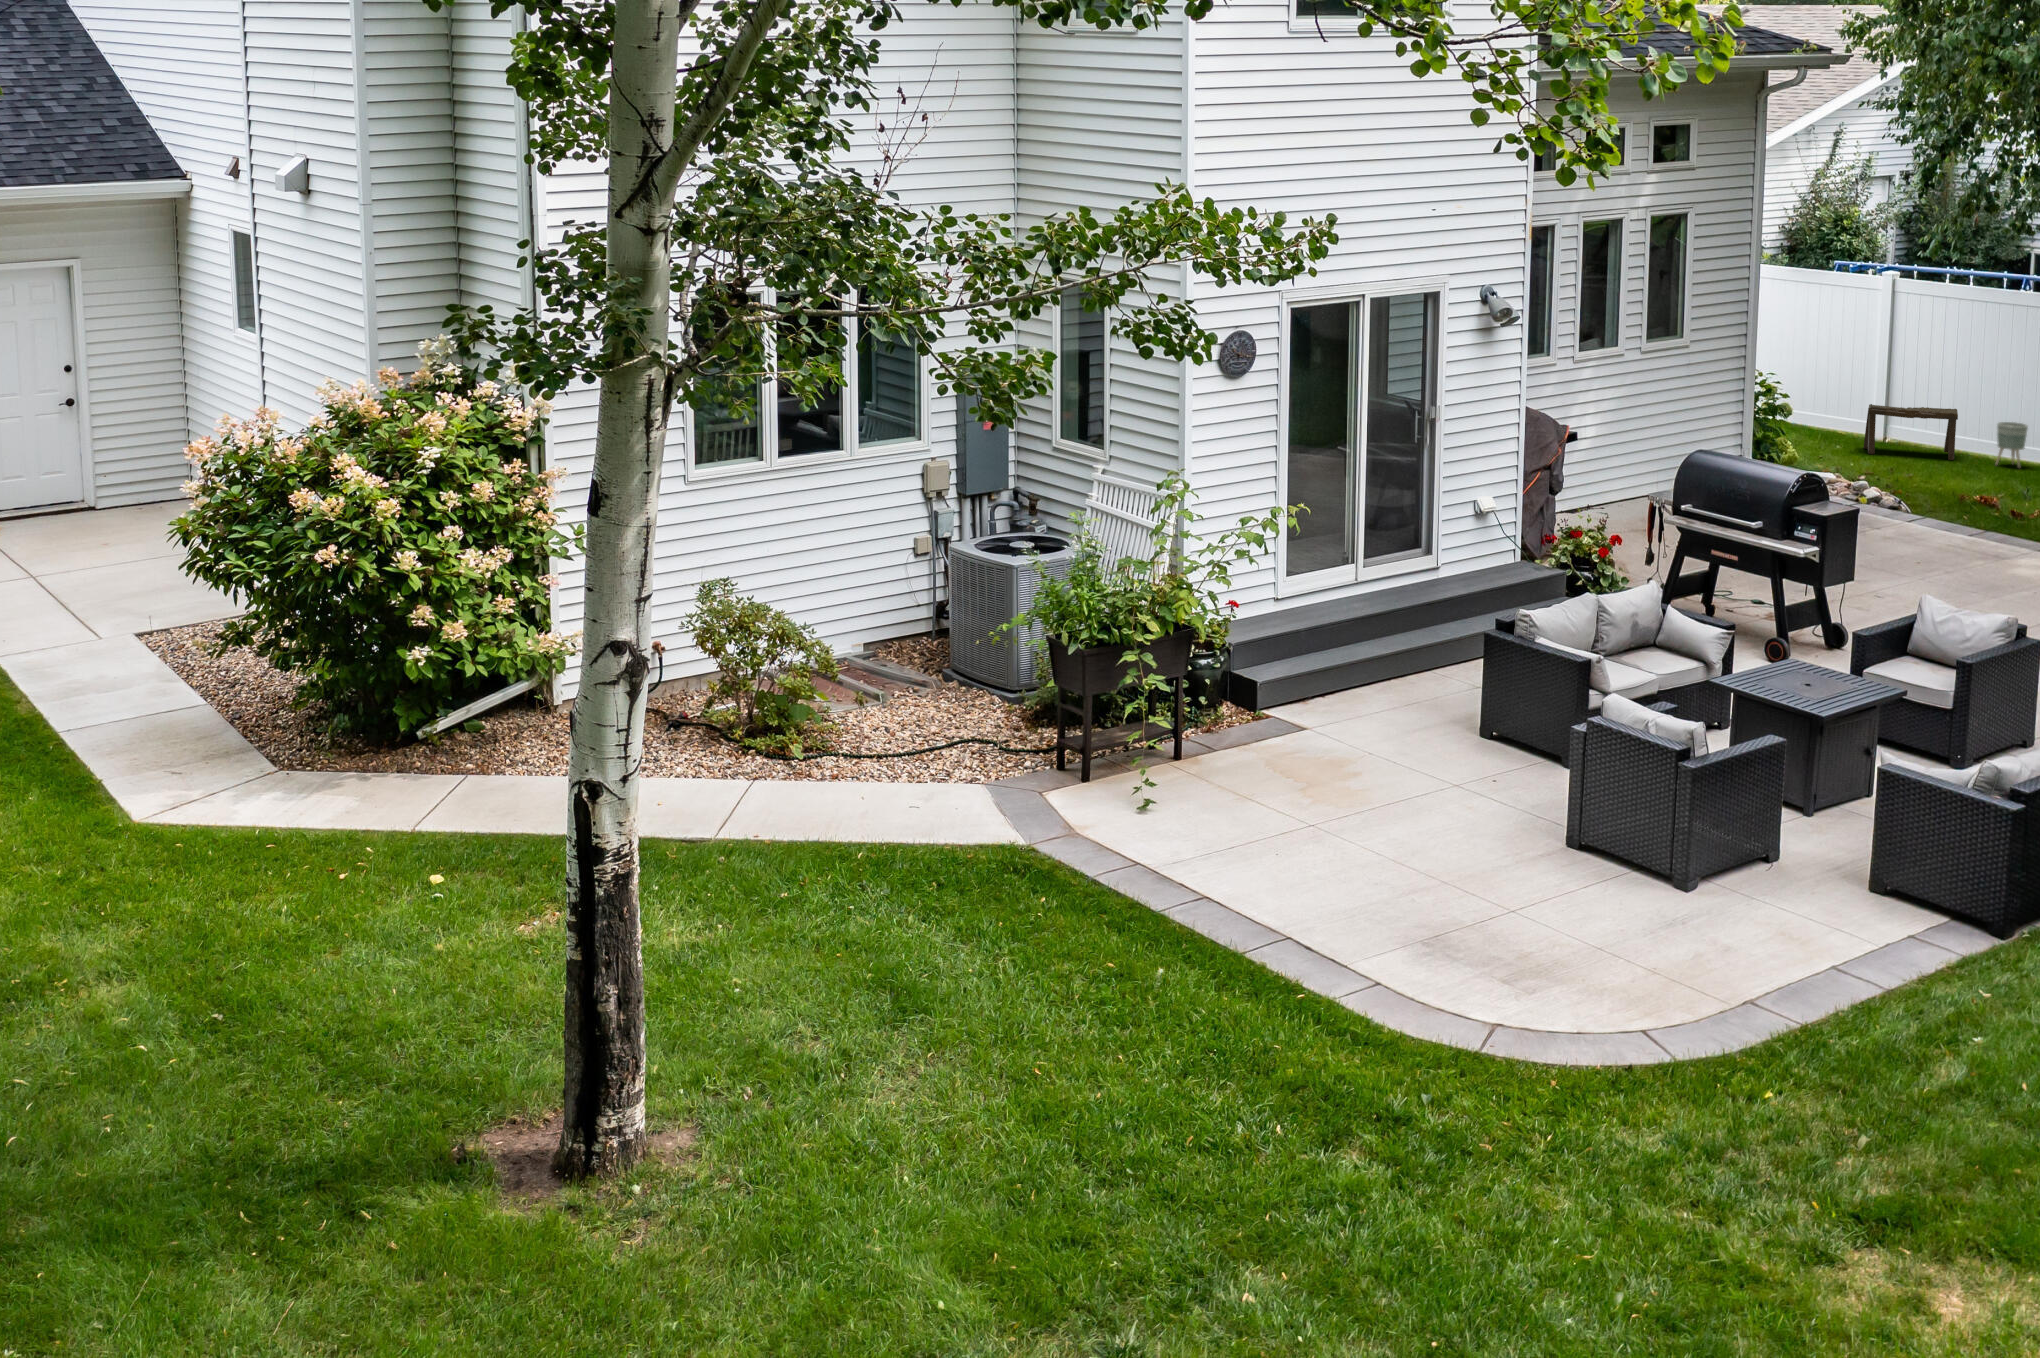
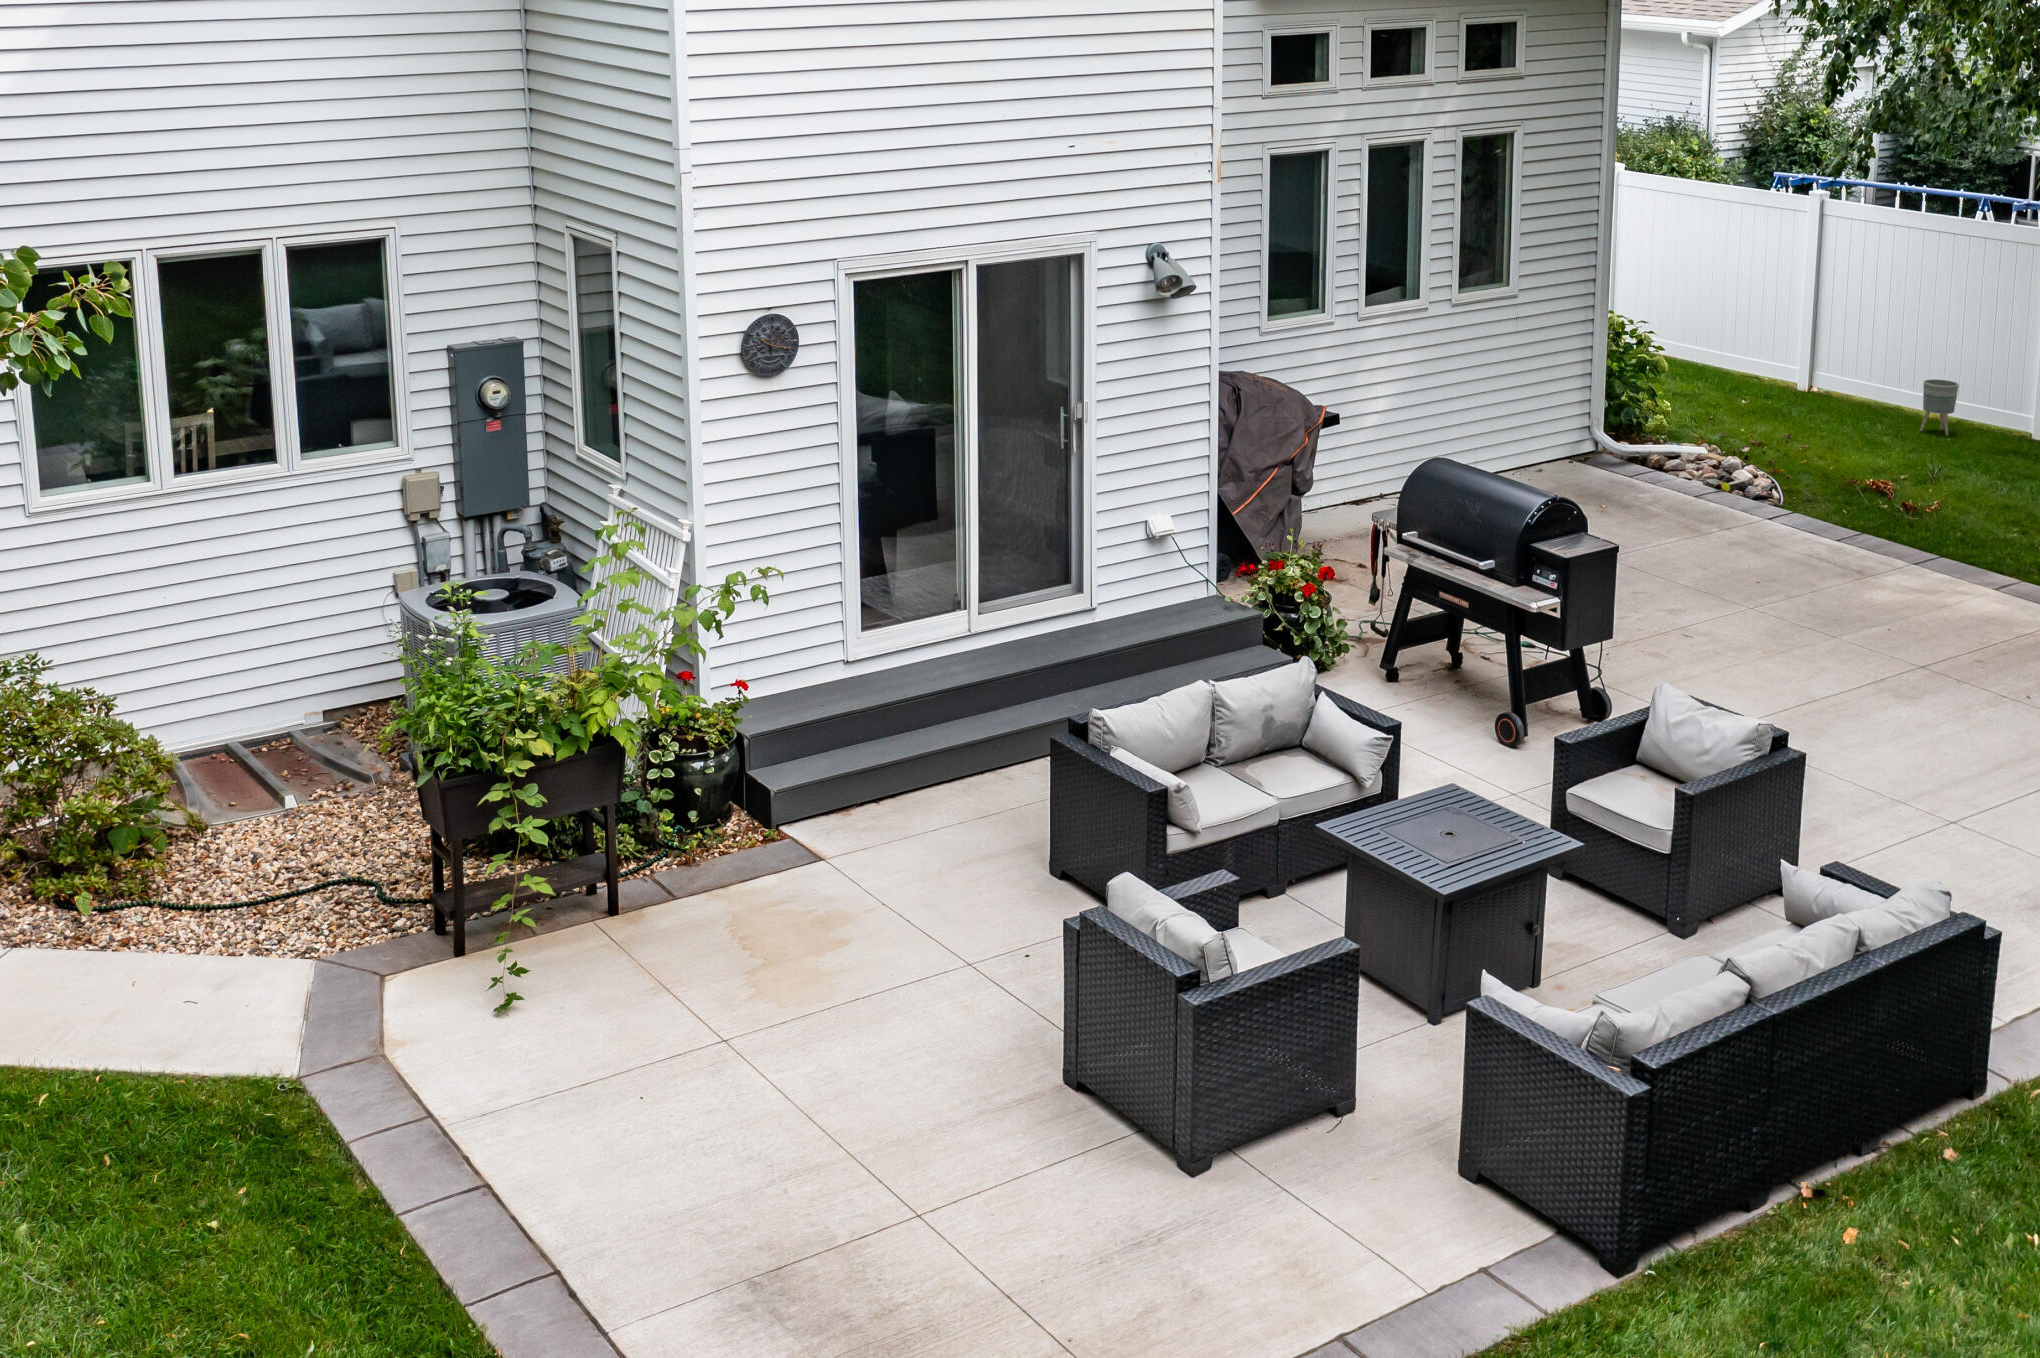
bench: present [1864,404,1958,460] -> none [1772,354,1881,423]

